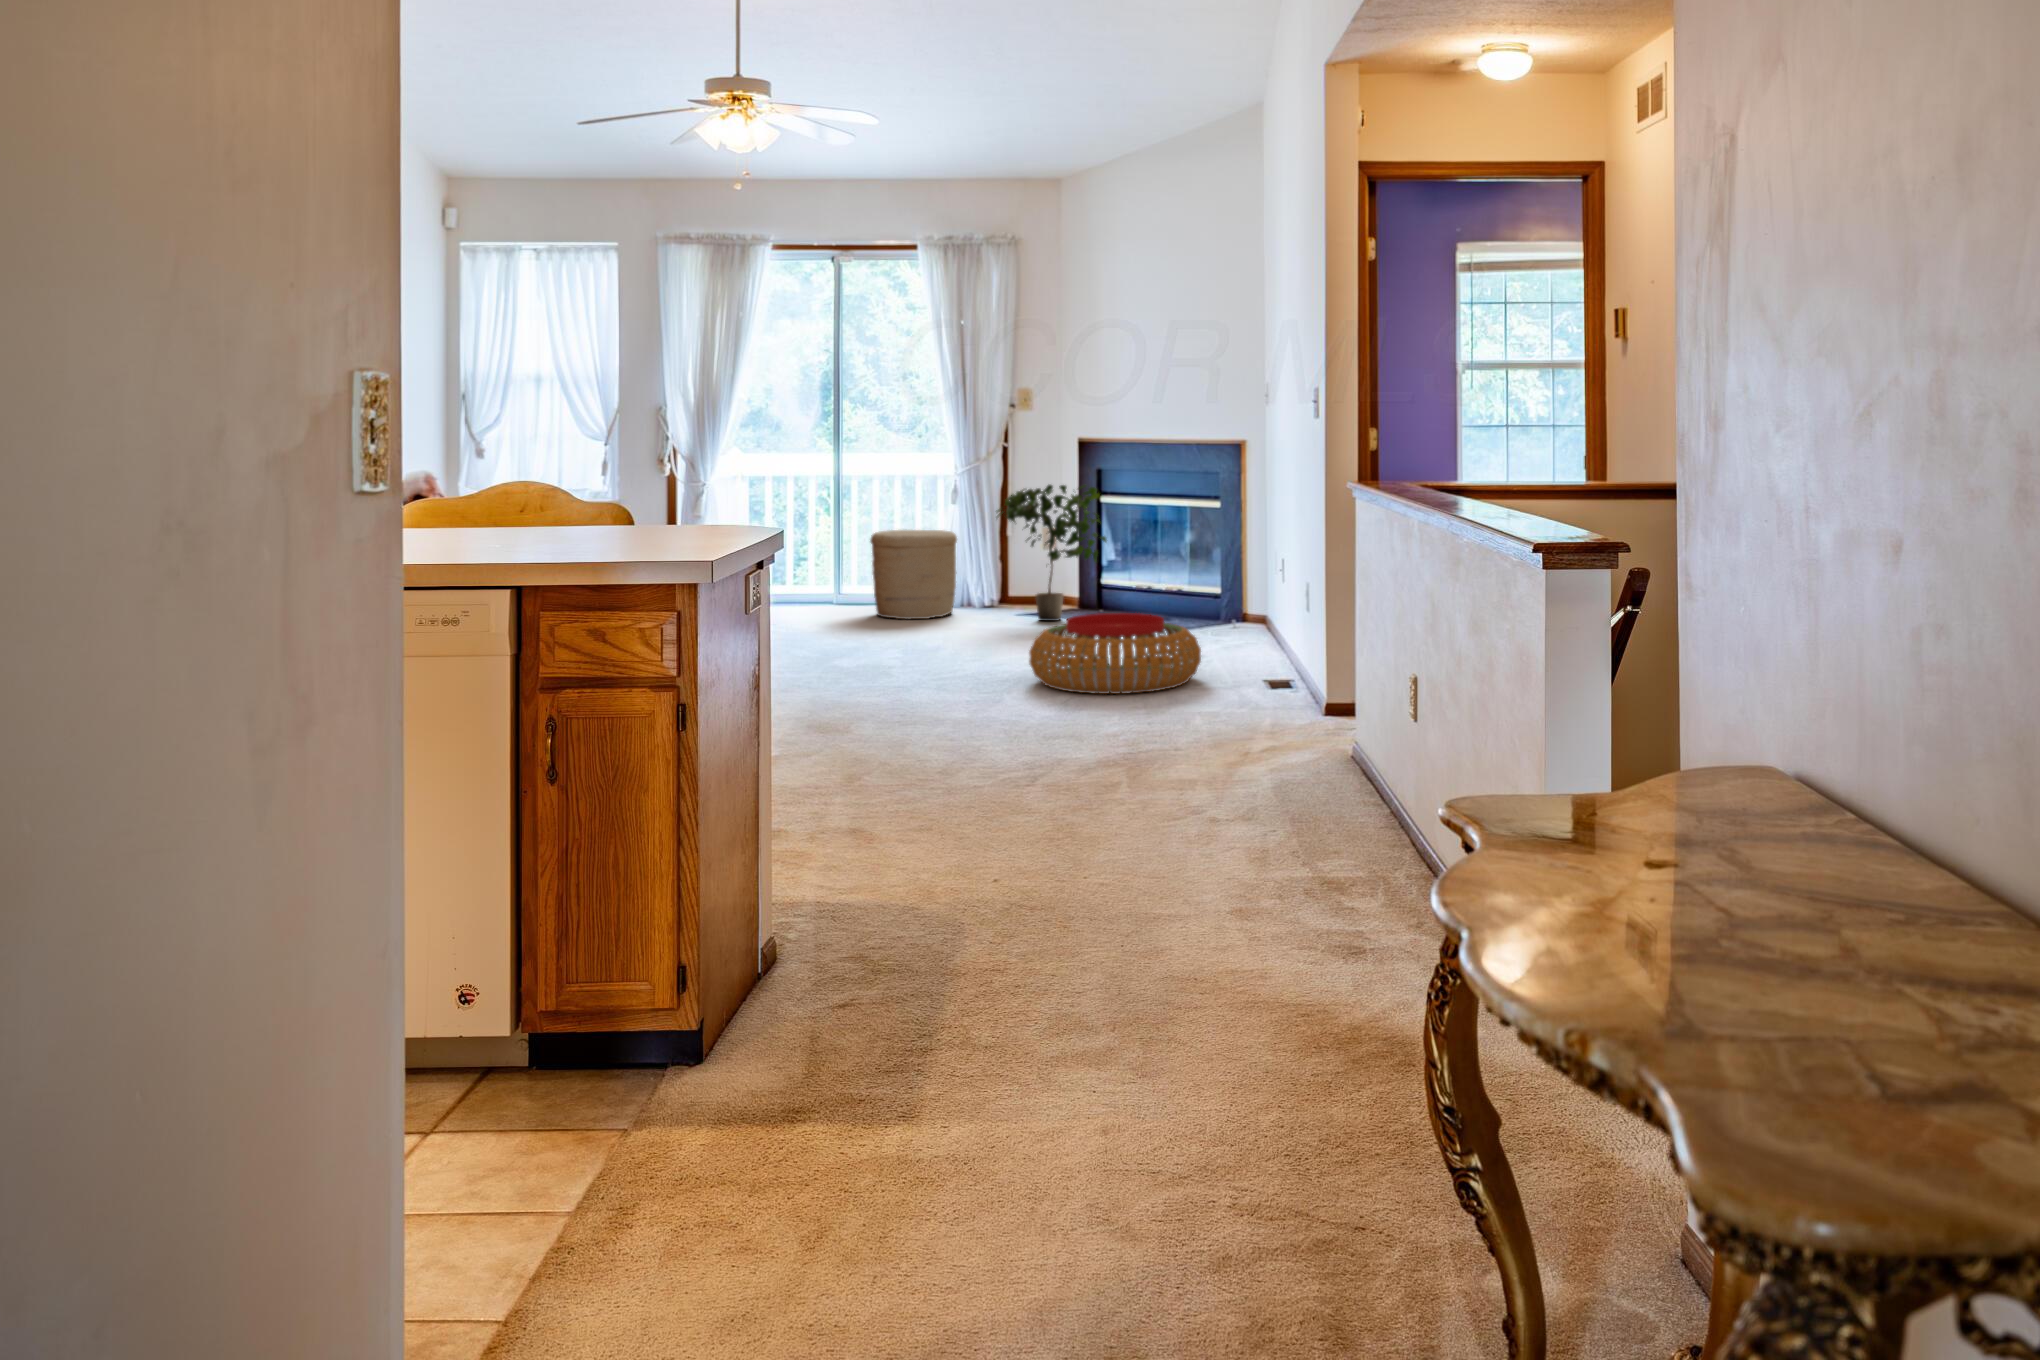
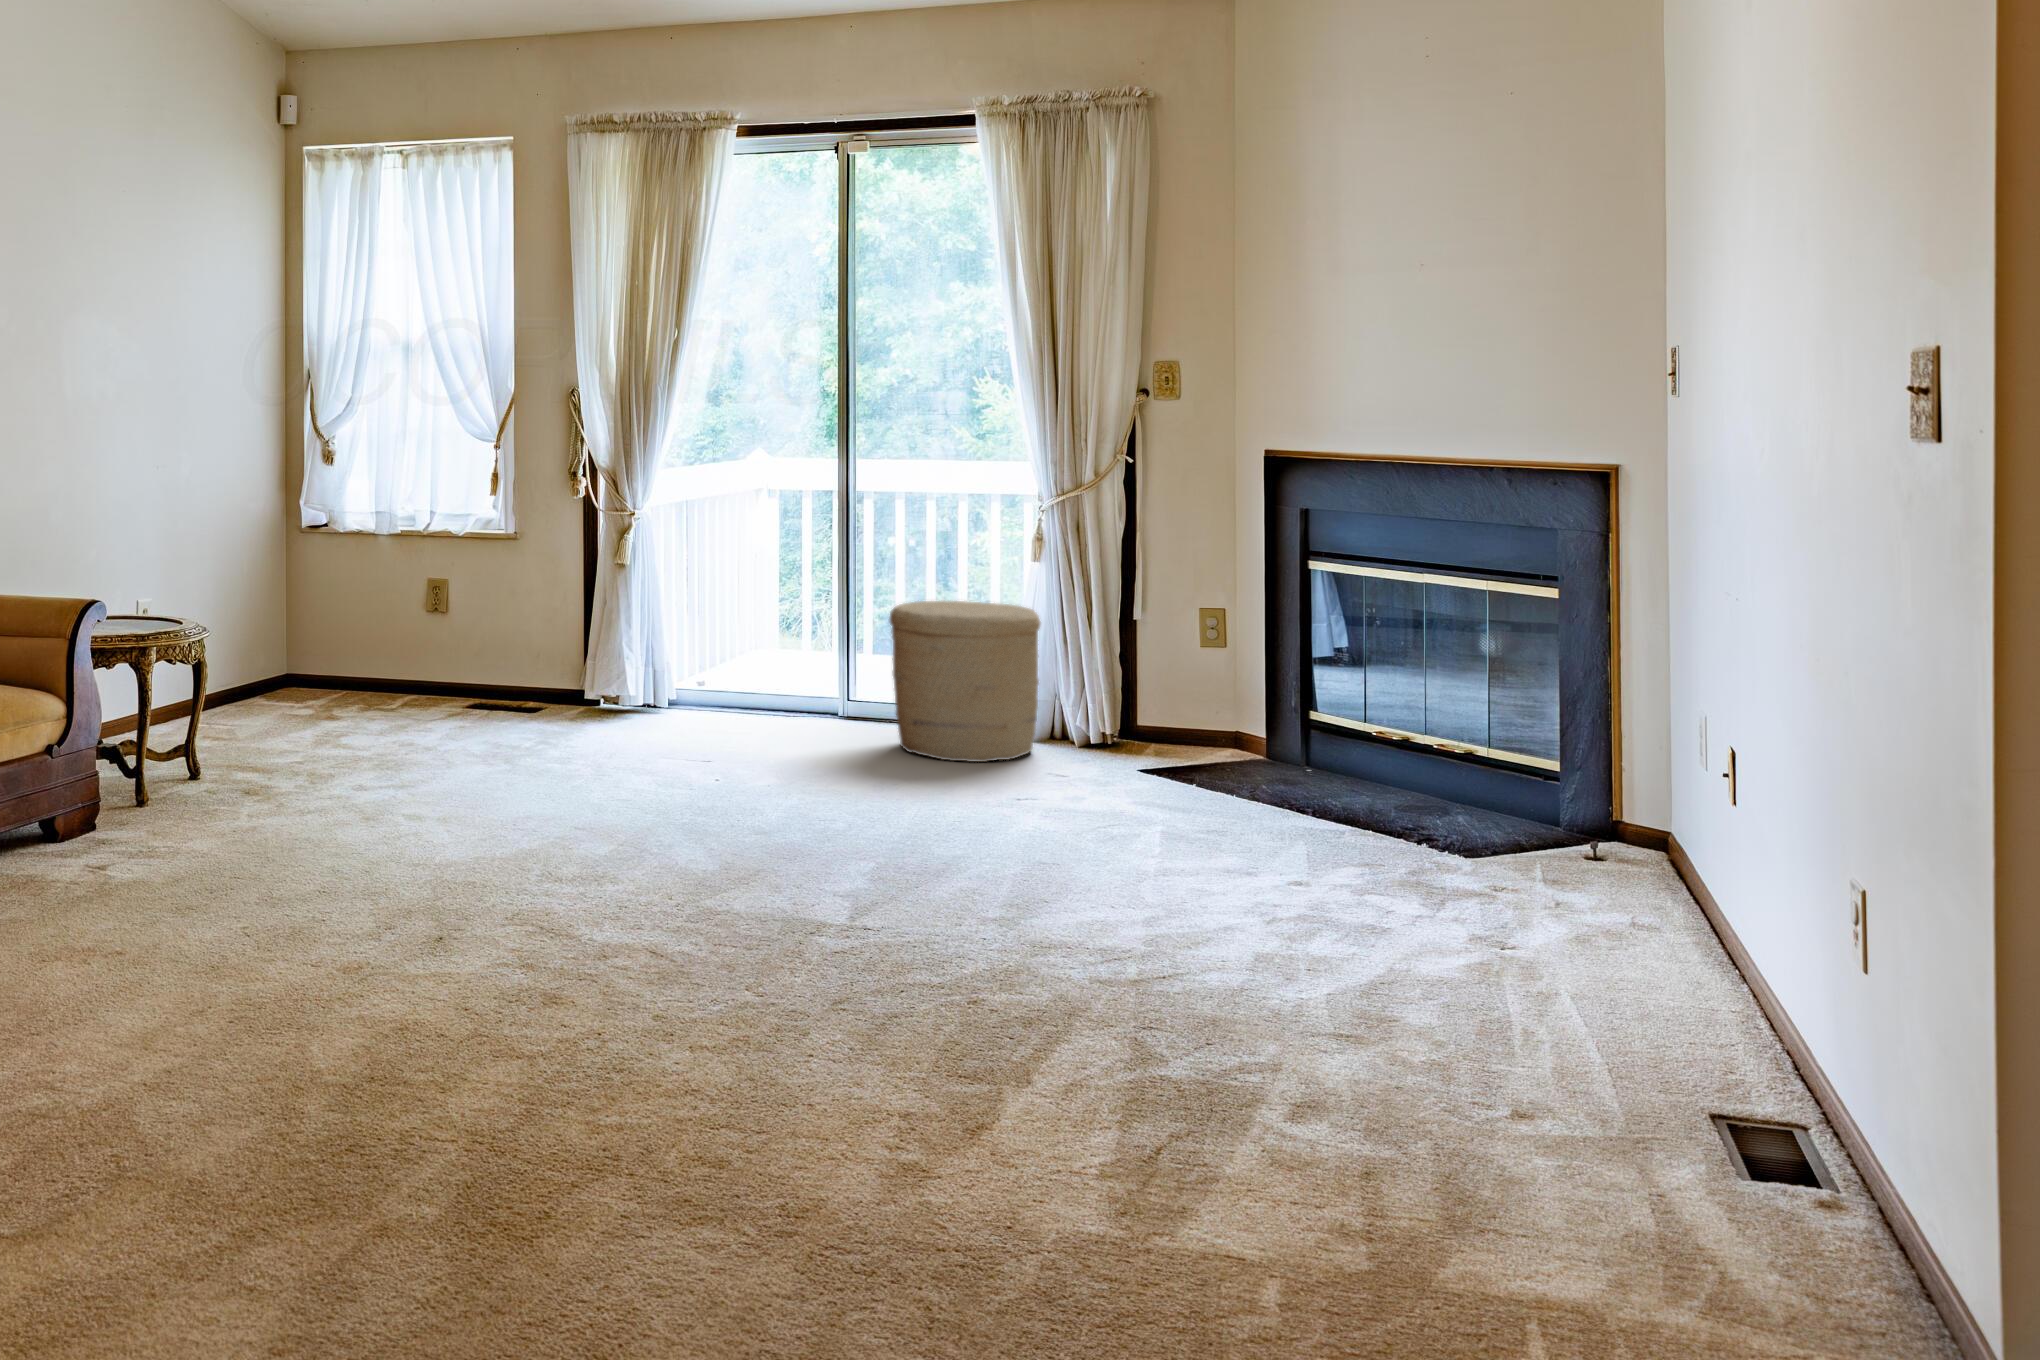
potted plant: present [997,485,1107,621] -> none [1107,536,1322,788]
pouf: present [1029,613,1201,694] -> none [1150,833,1555,1045]

